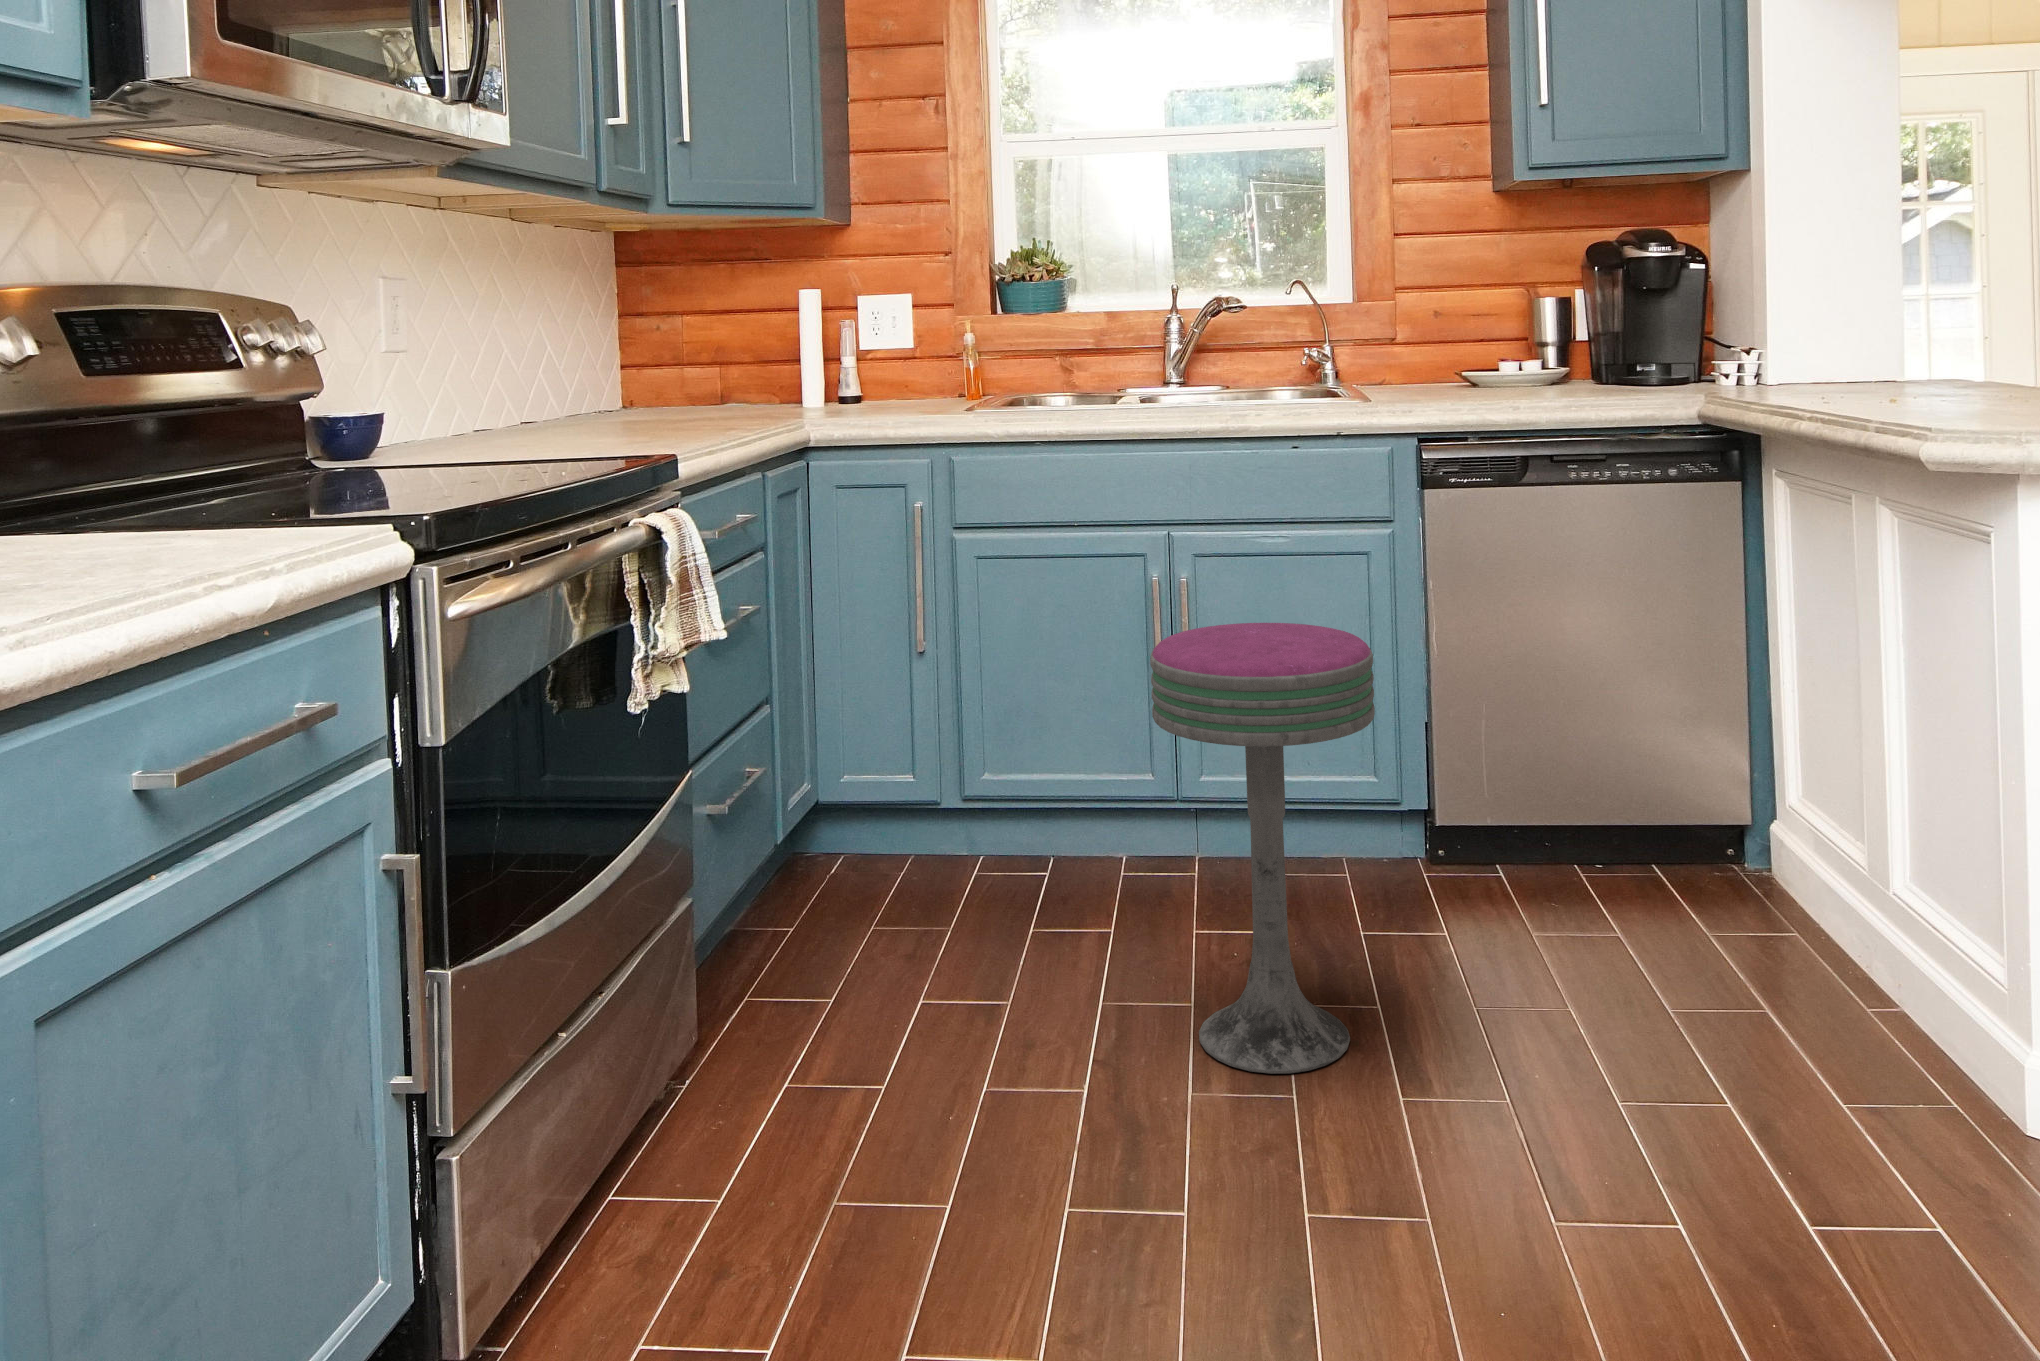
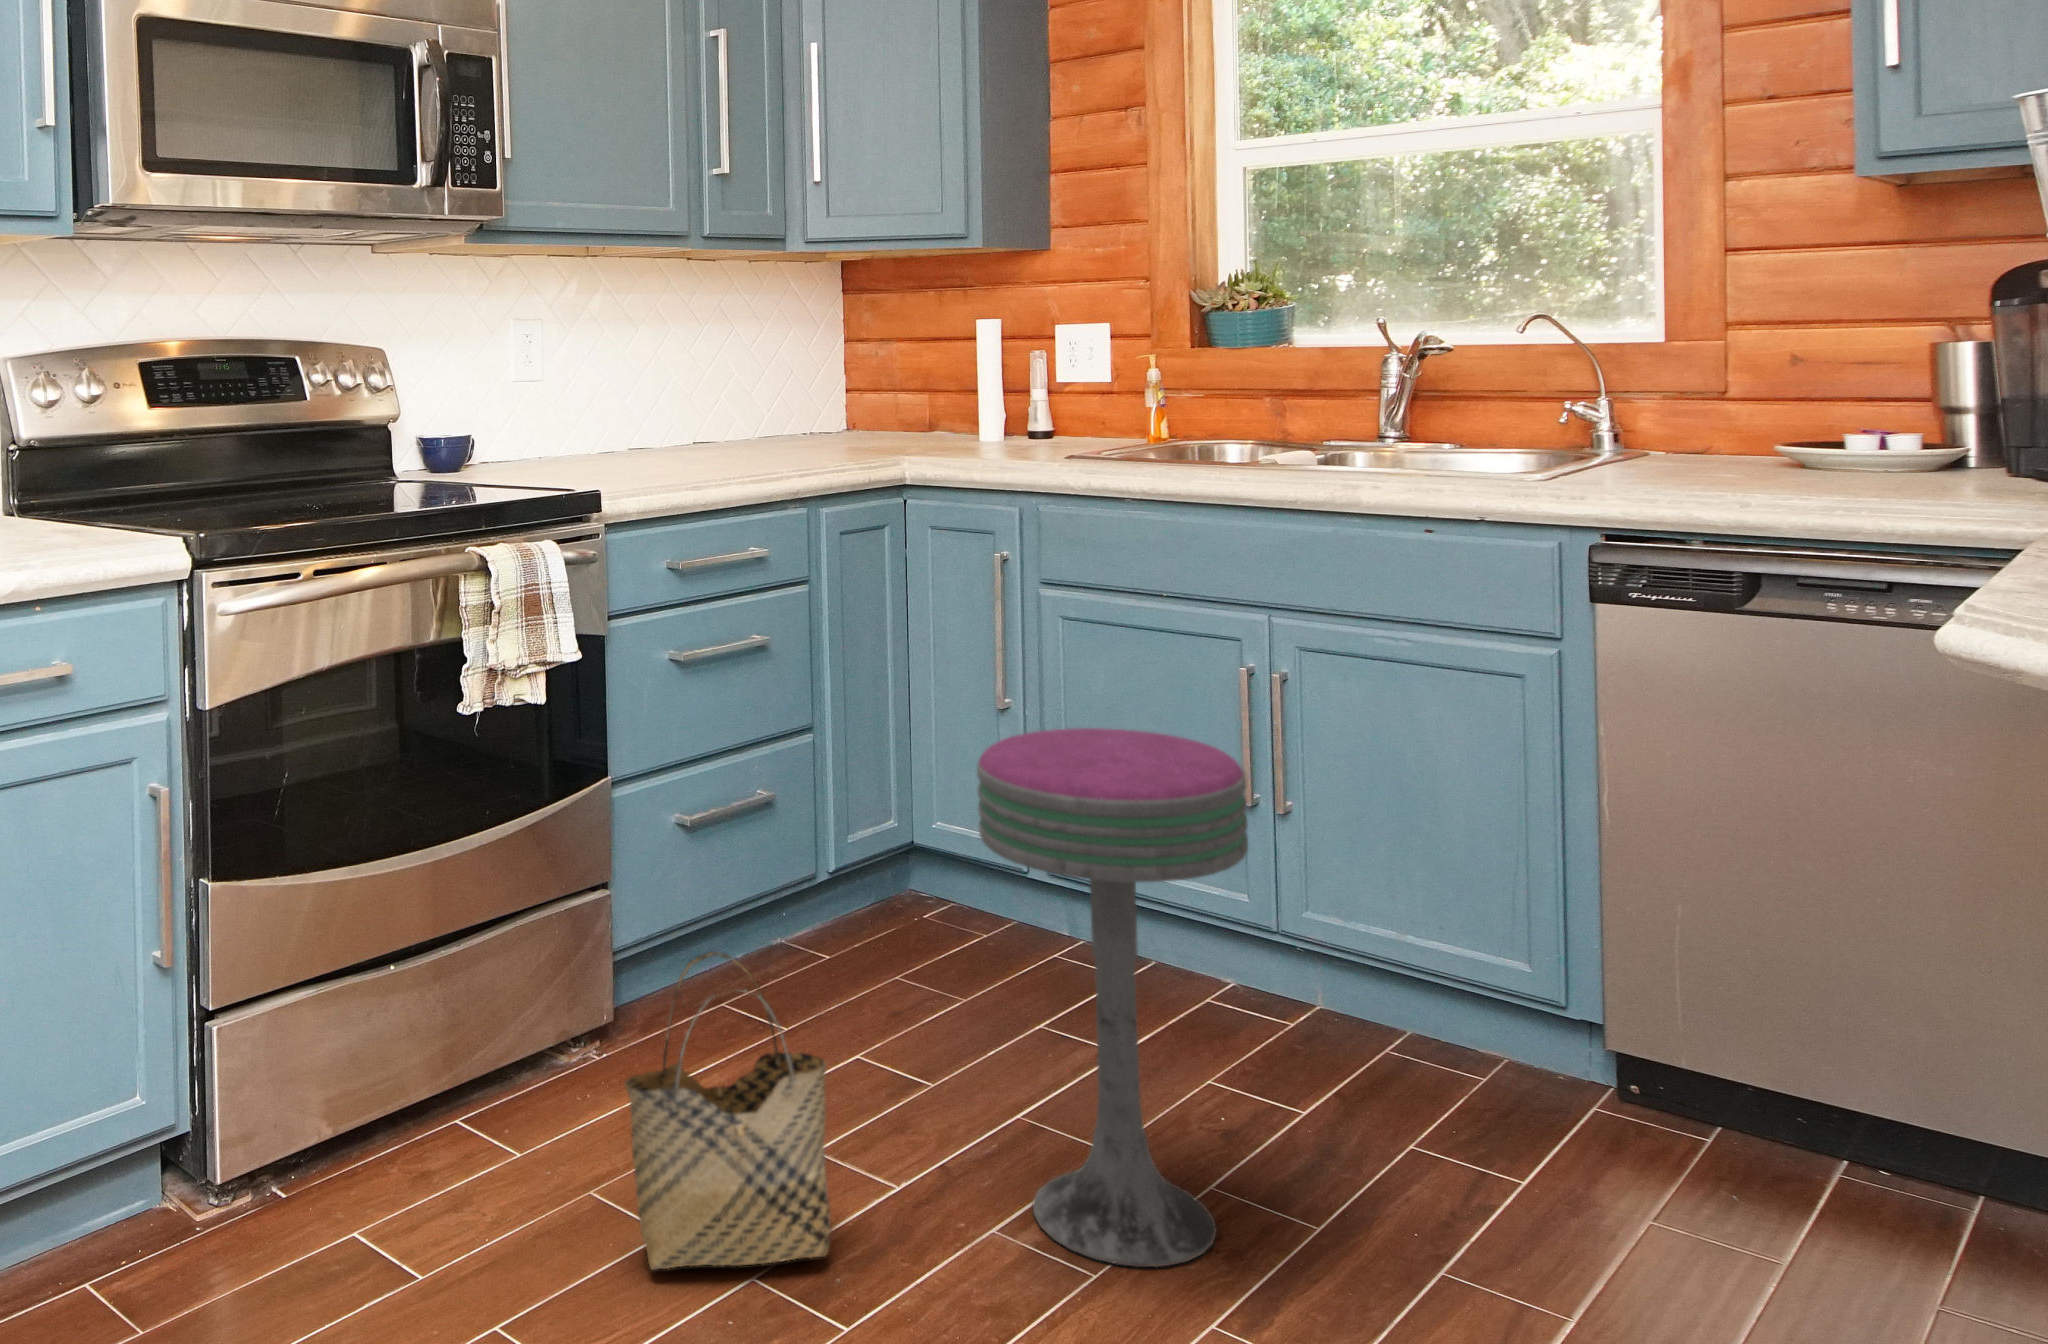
woven basket: none [953,896,1127,1227] -> present [625,952,831,1270]

